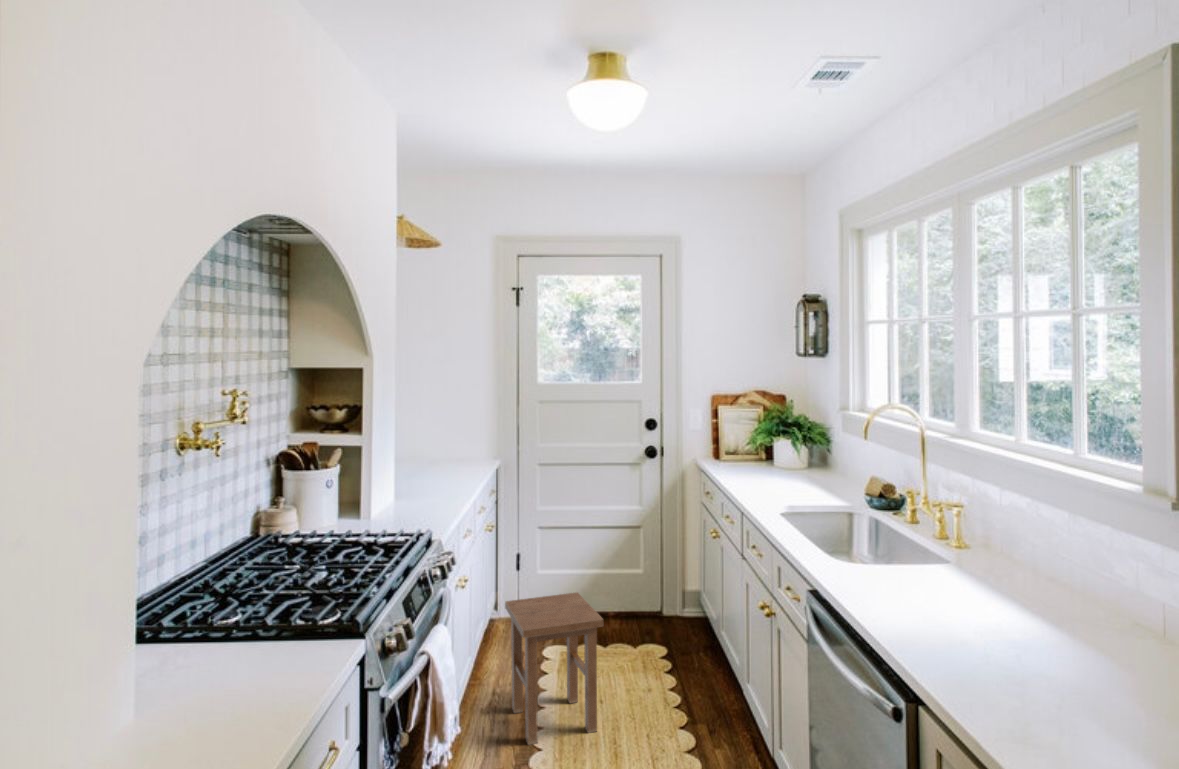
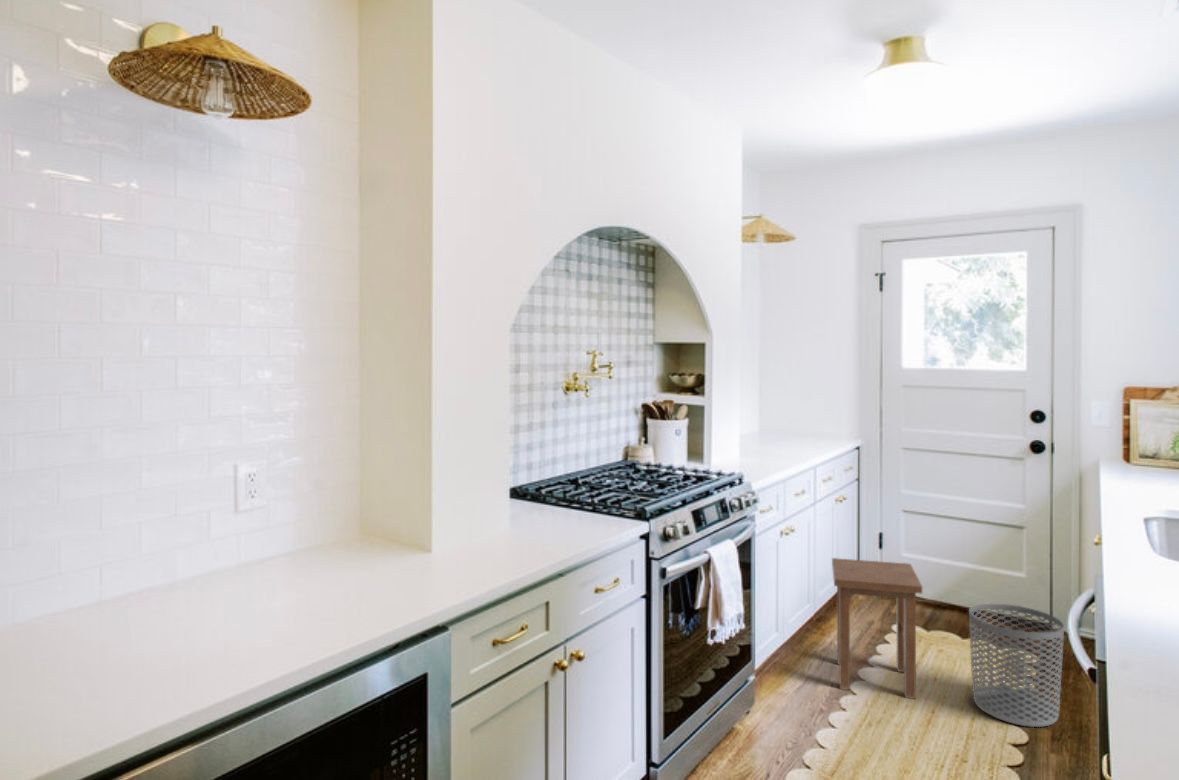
waste bin: none [636,615,710,730] -> present [969,604,1064,727]

